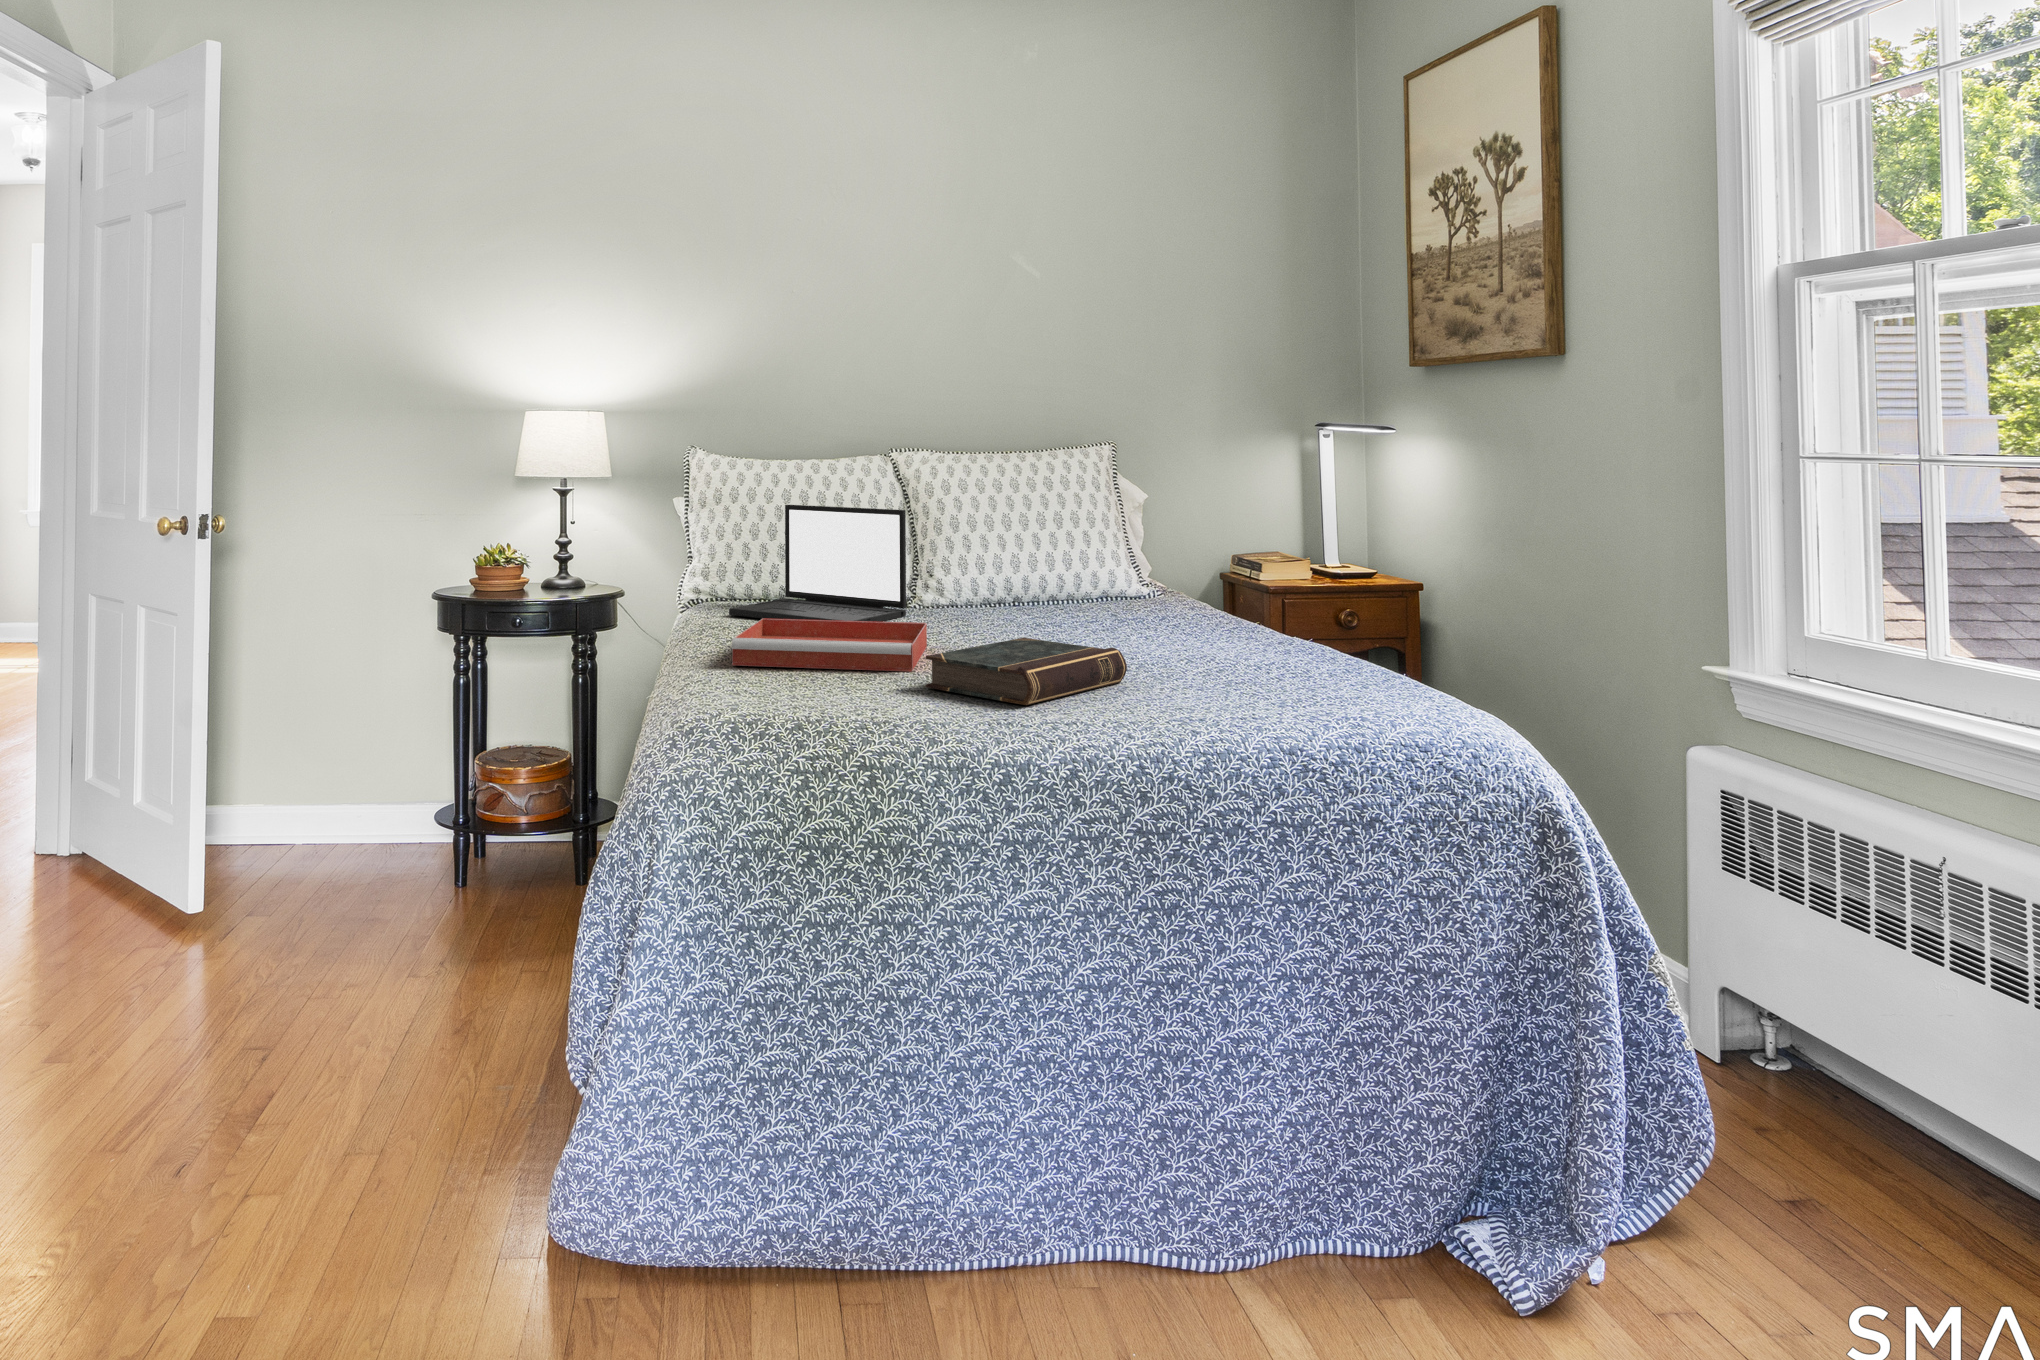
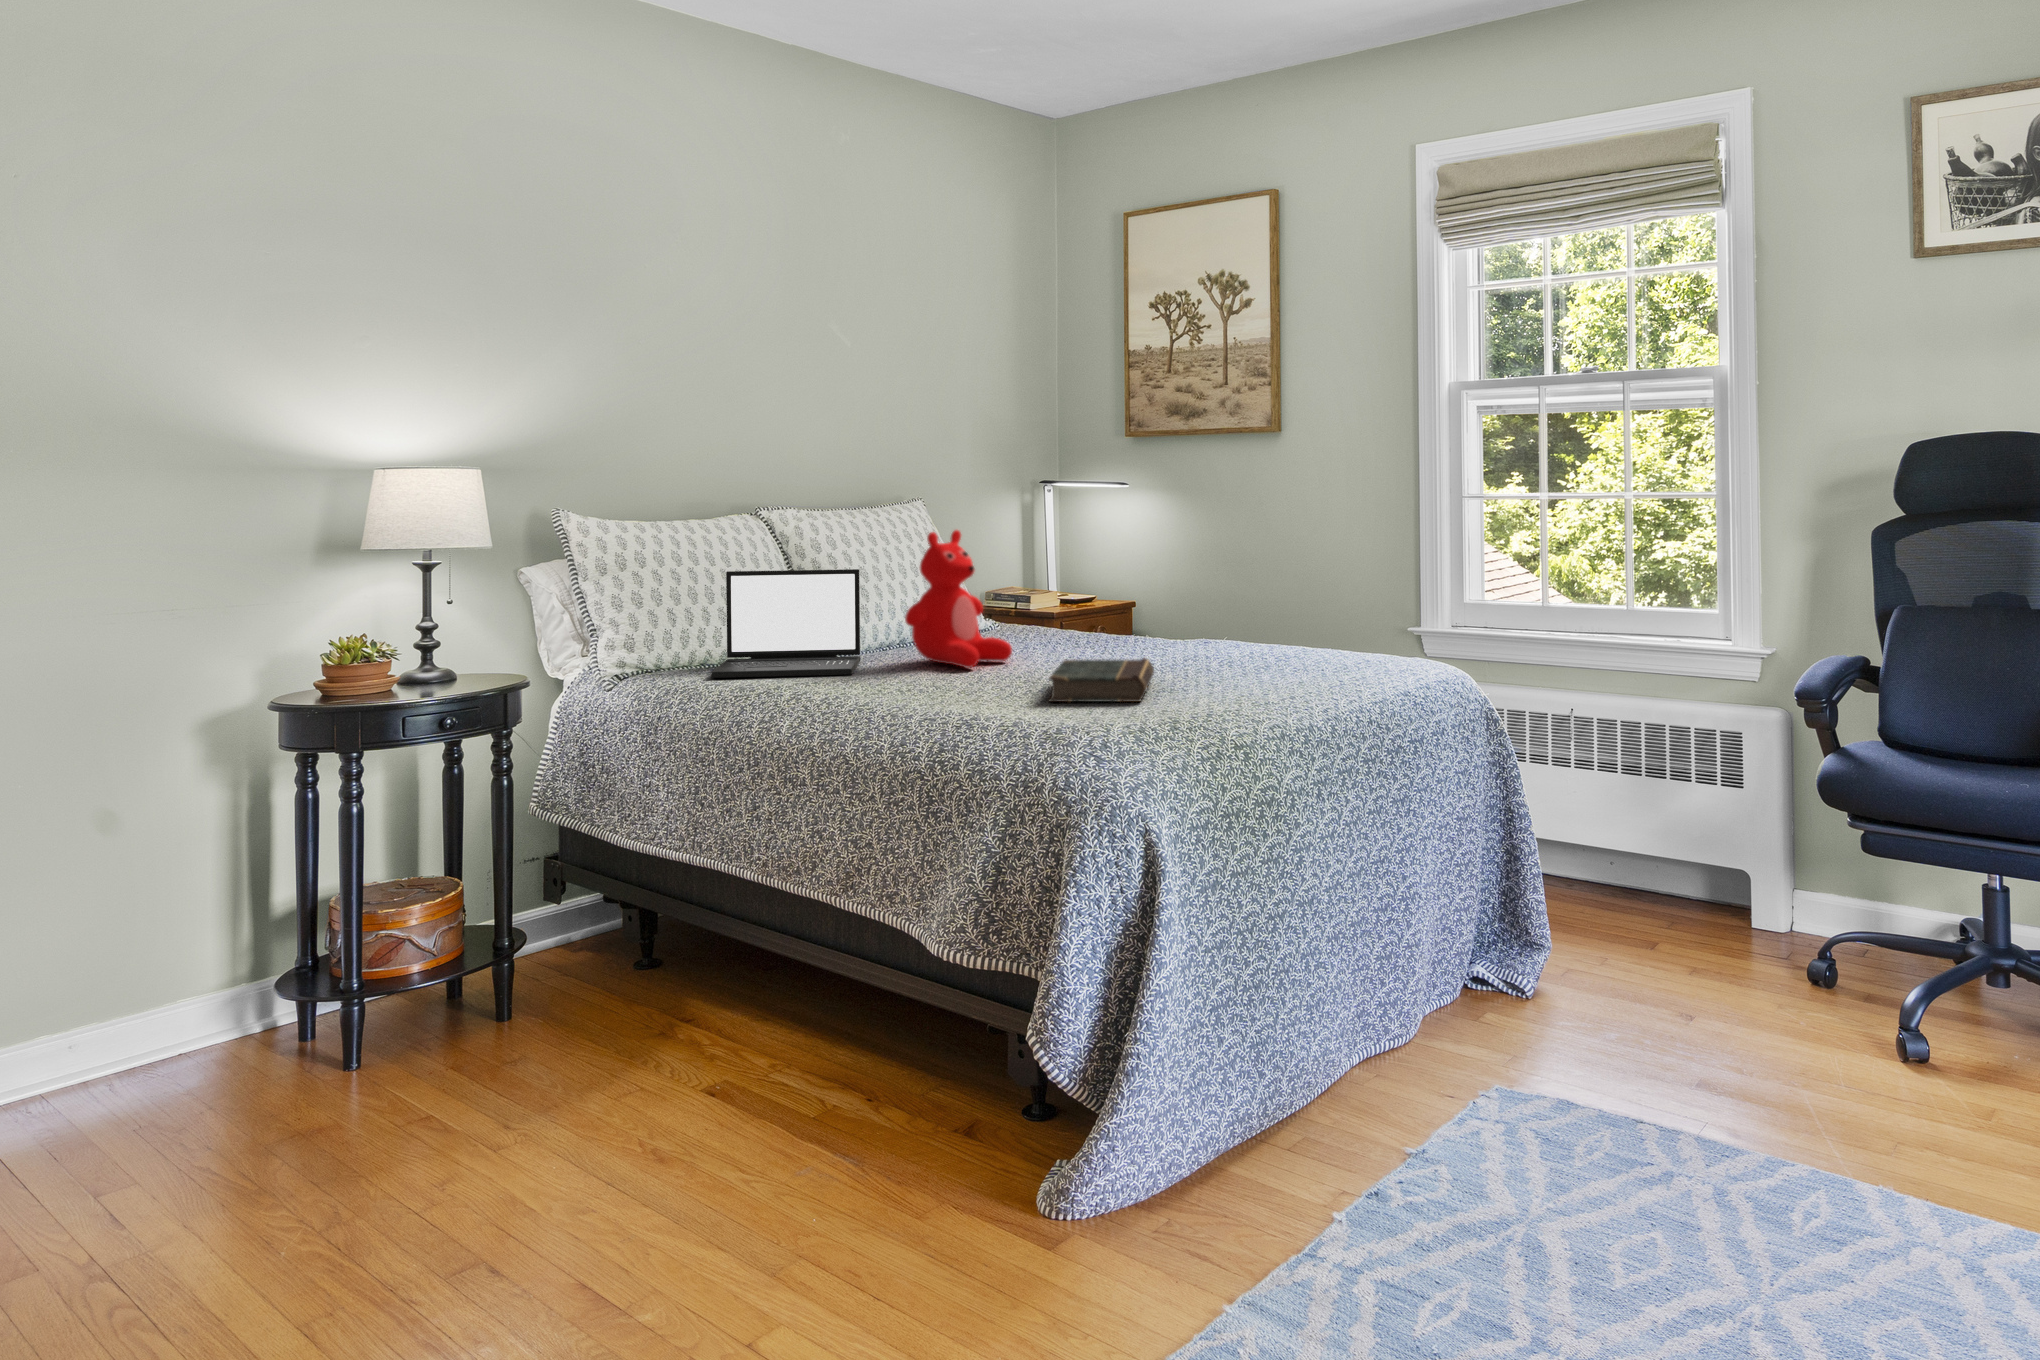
teddy bear: none [916,468,1046,637] -> present [905,530,1012,668]
tray: present [731,618,927,672] -> none [821,660,1003,710]

